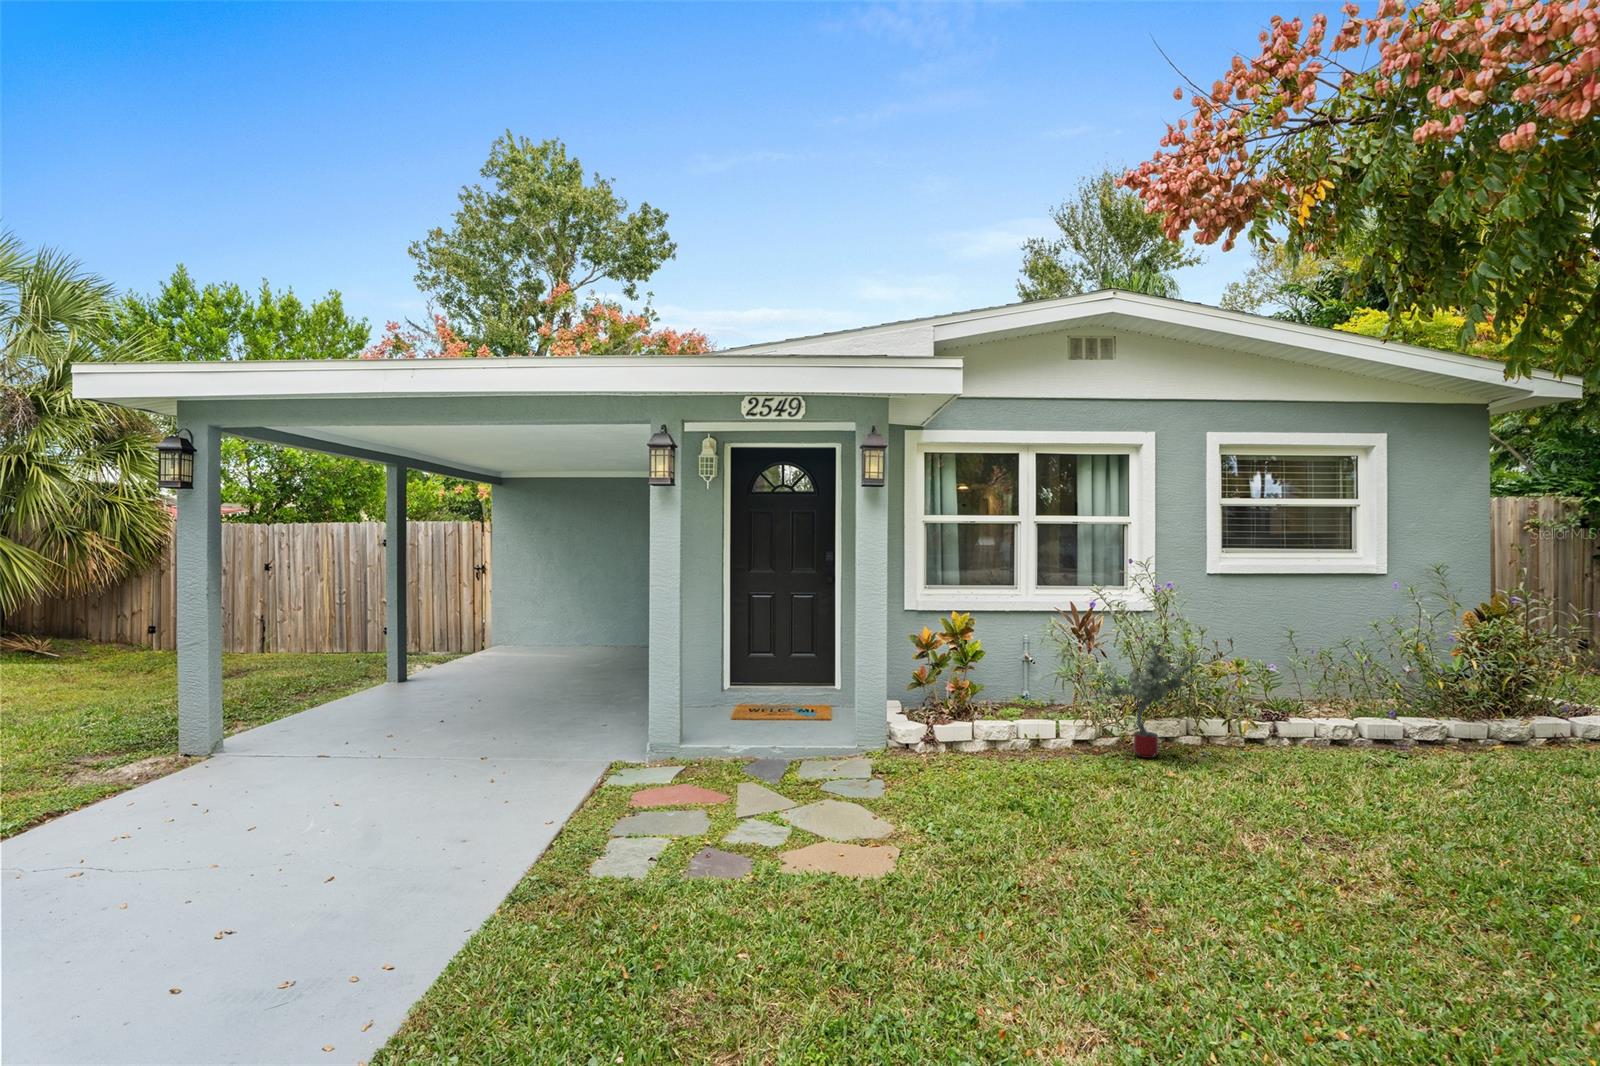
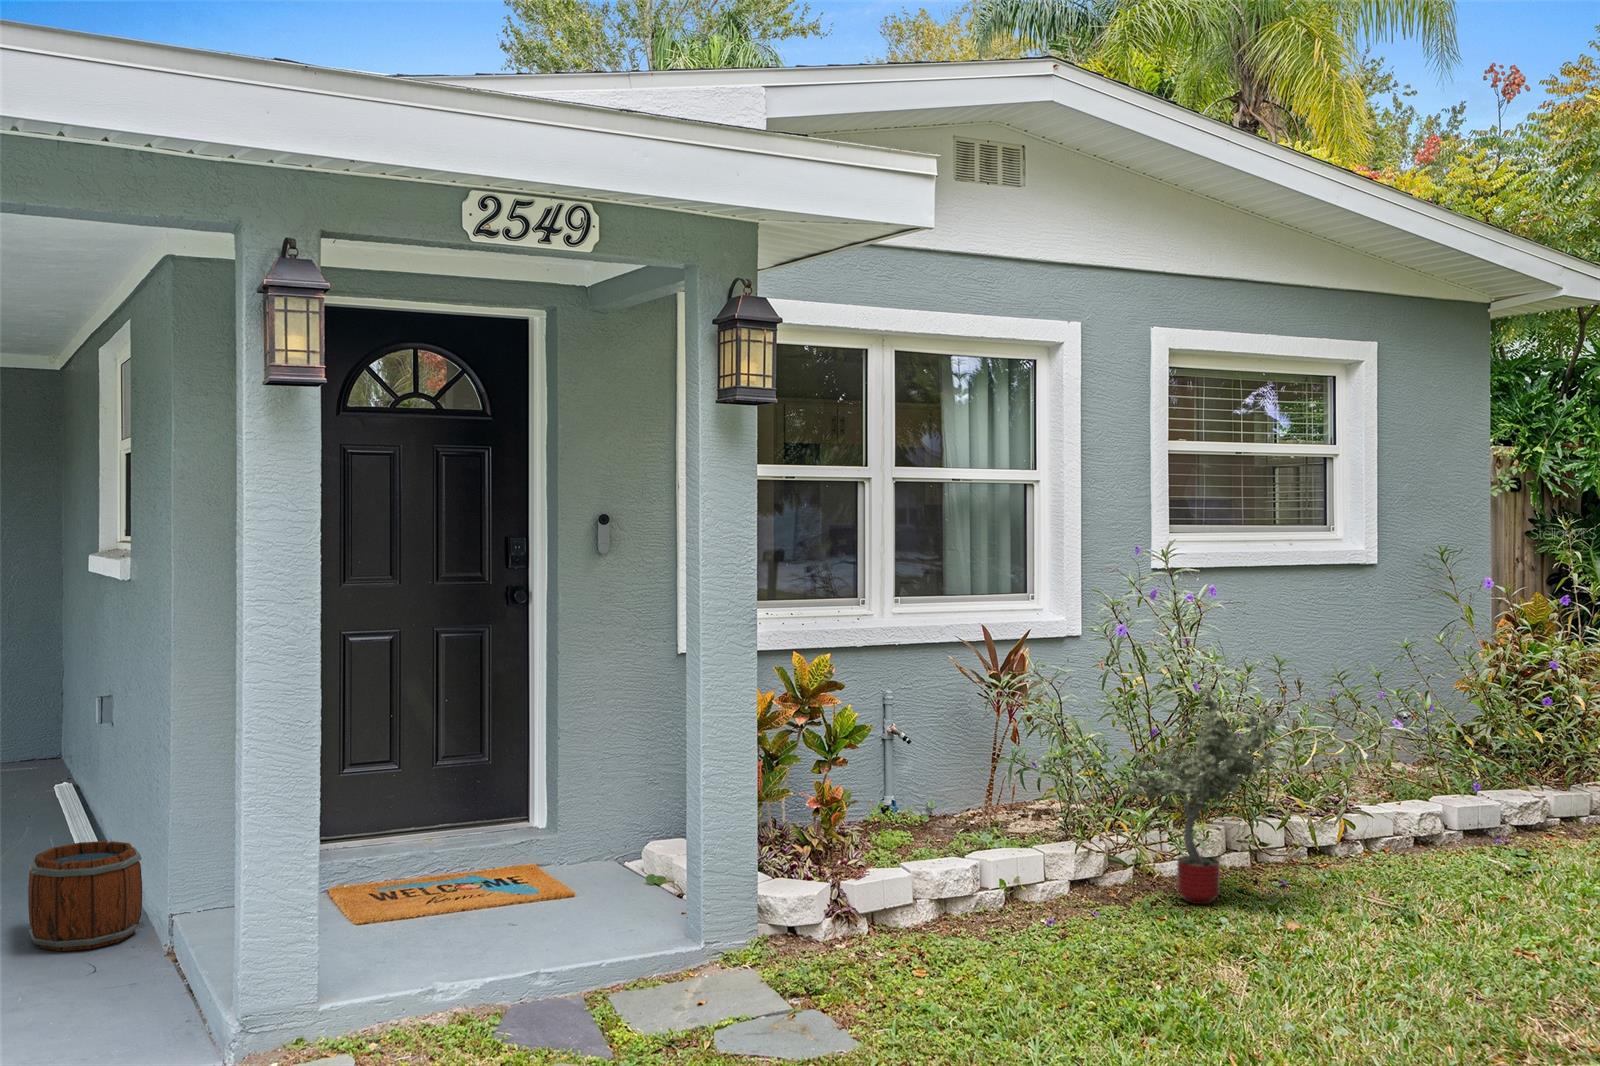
bucket: none [595,676,637,720] -> present [28,841,142,951]

